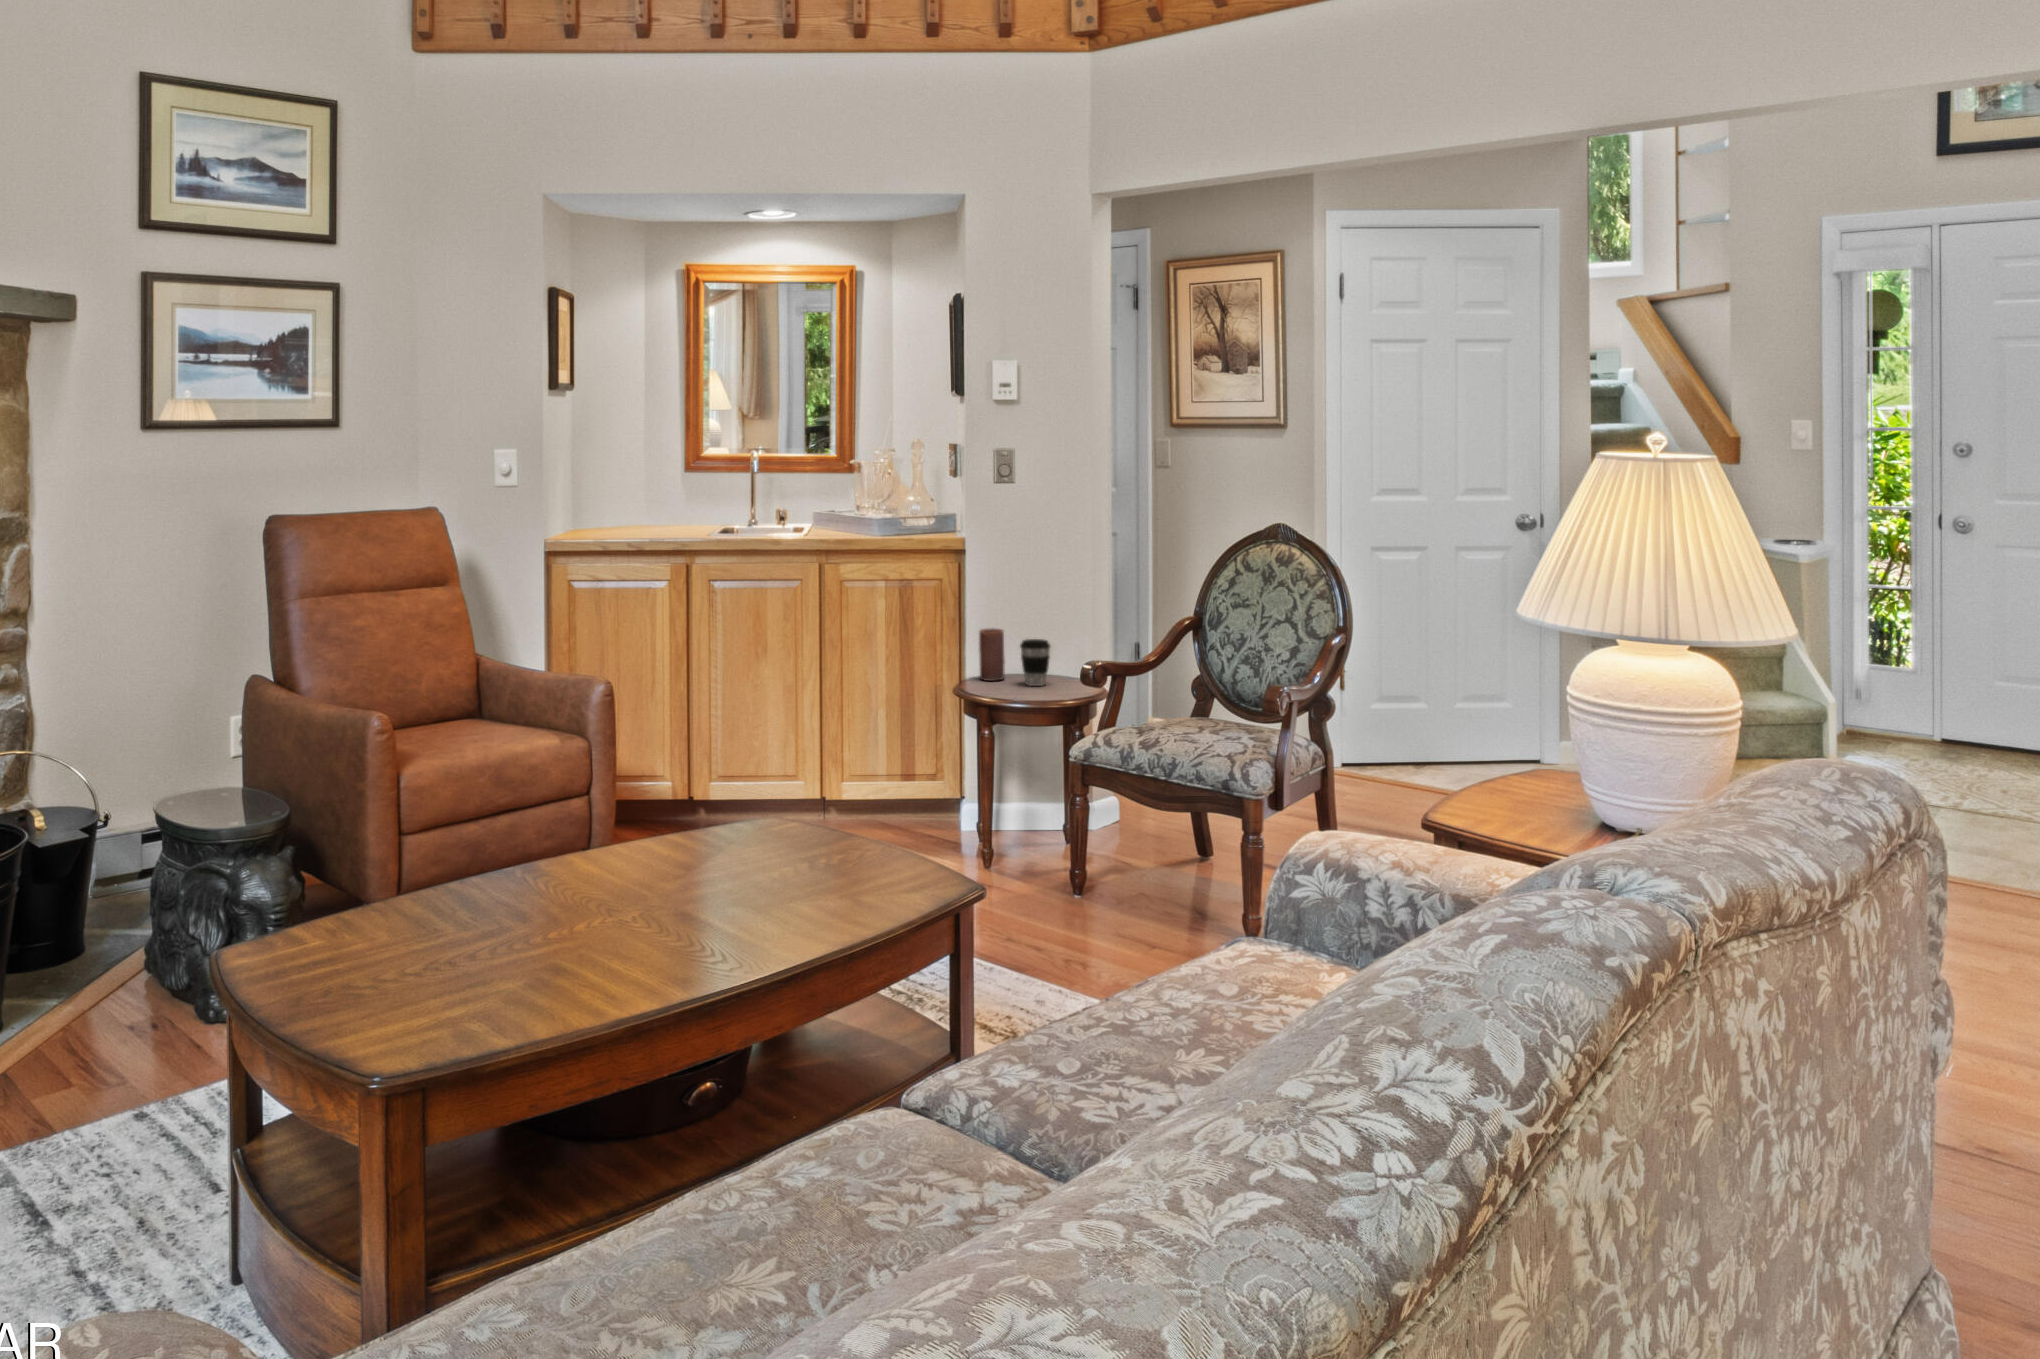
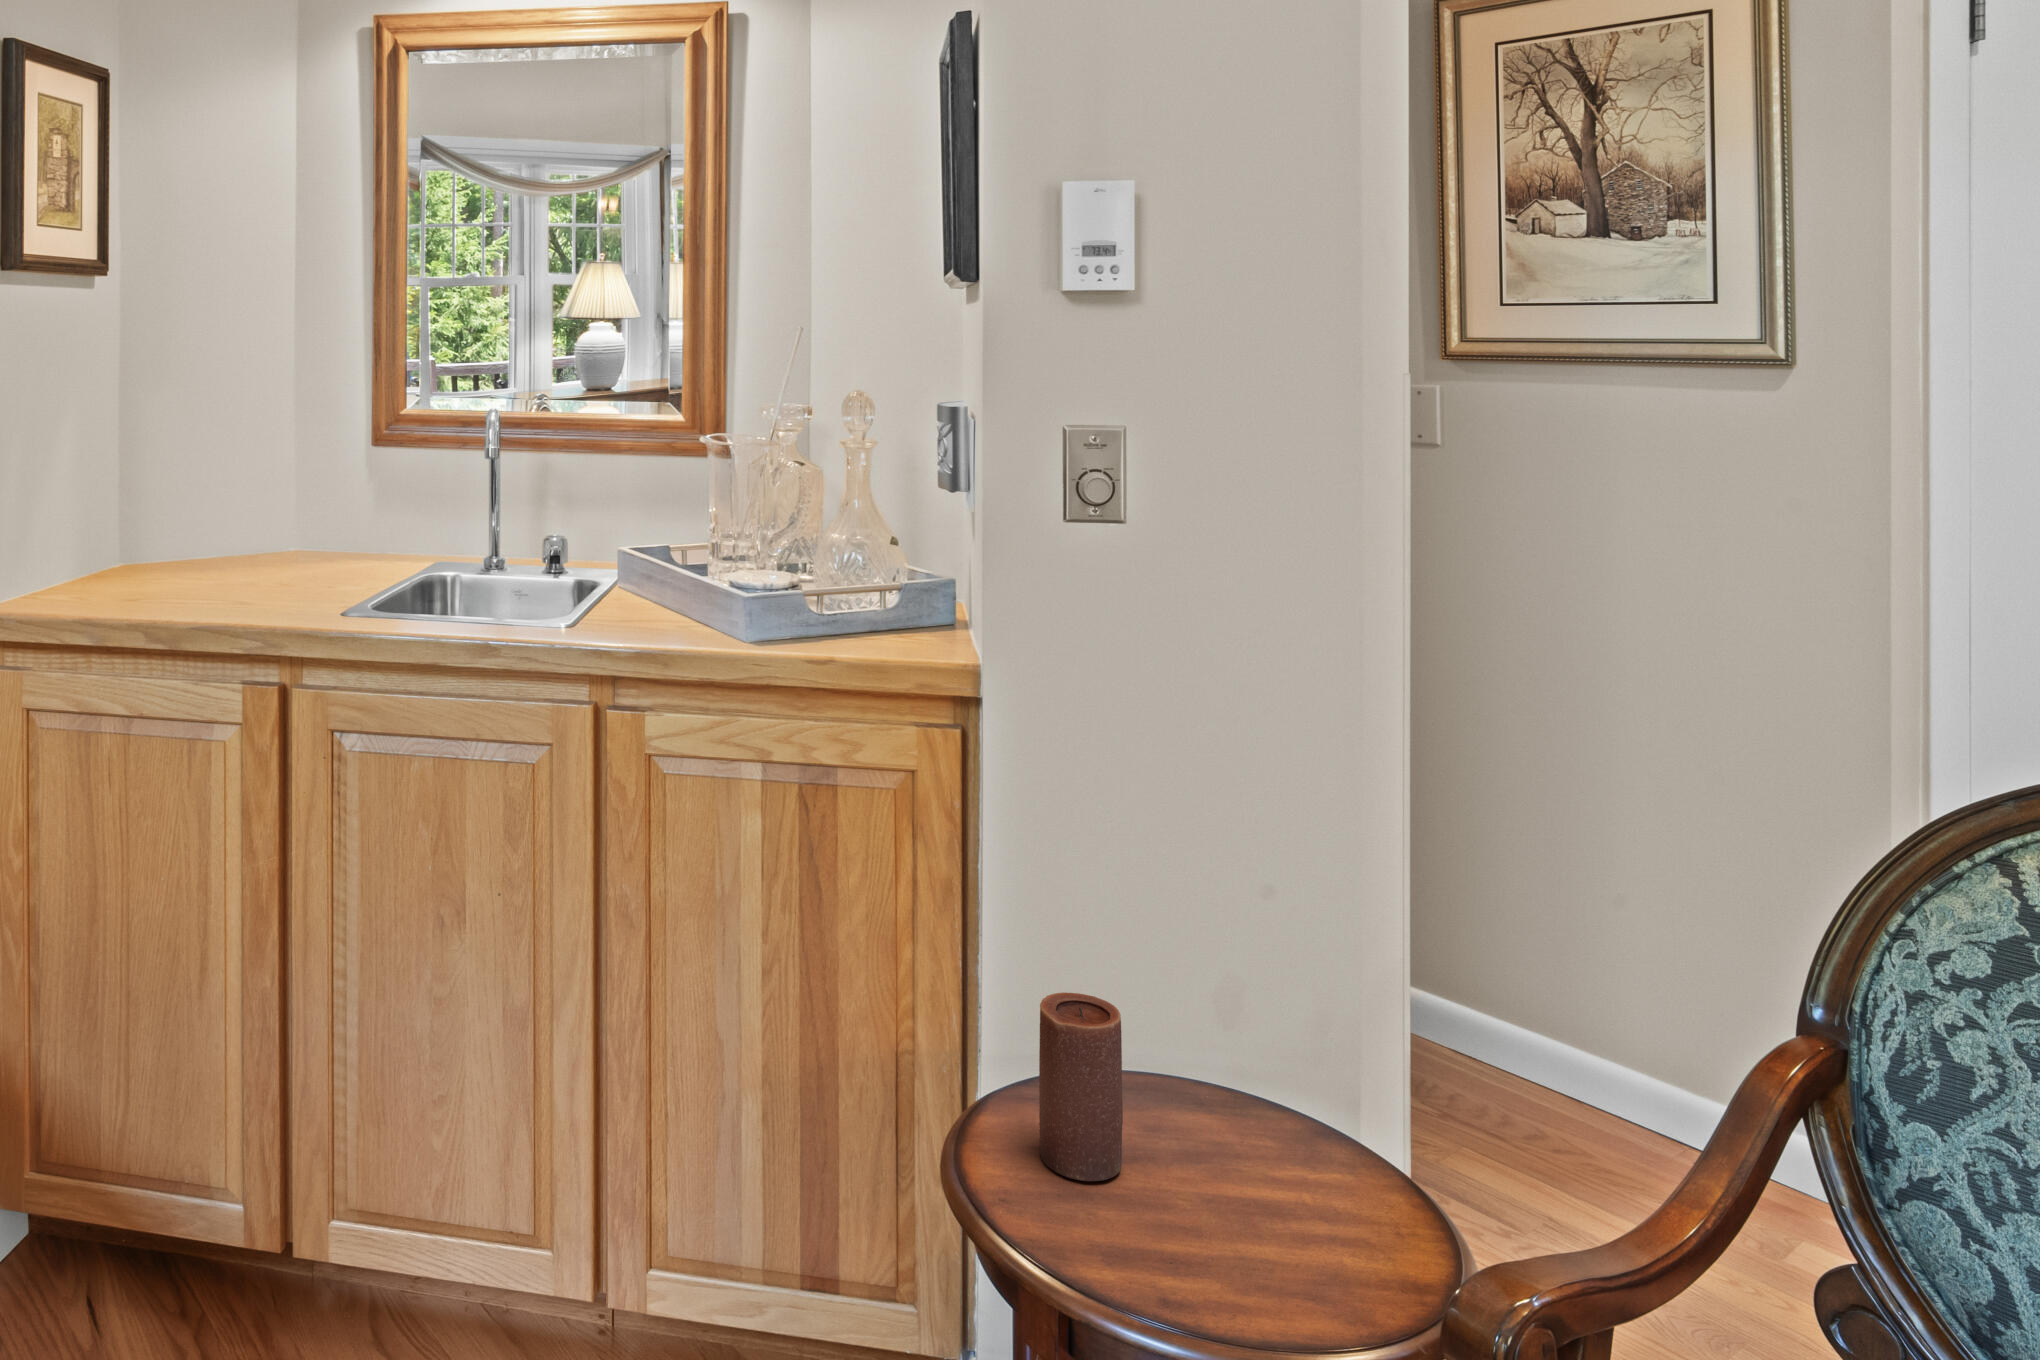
coffee cup: present [1020,639,1050,686] -> none [1186,1068,1300,1255]

